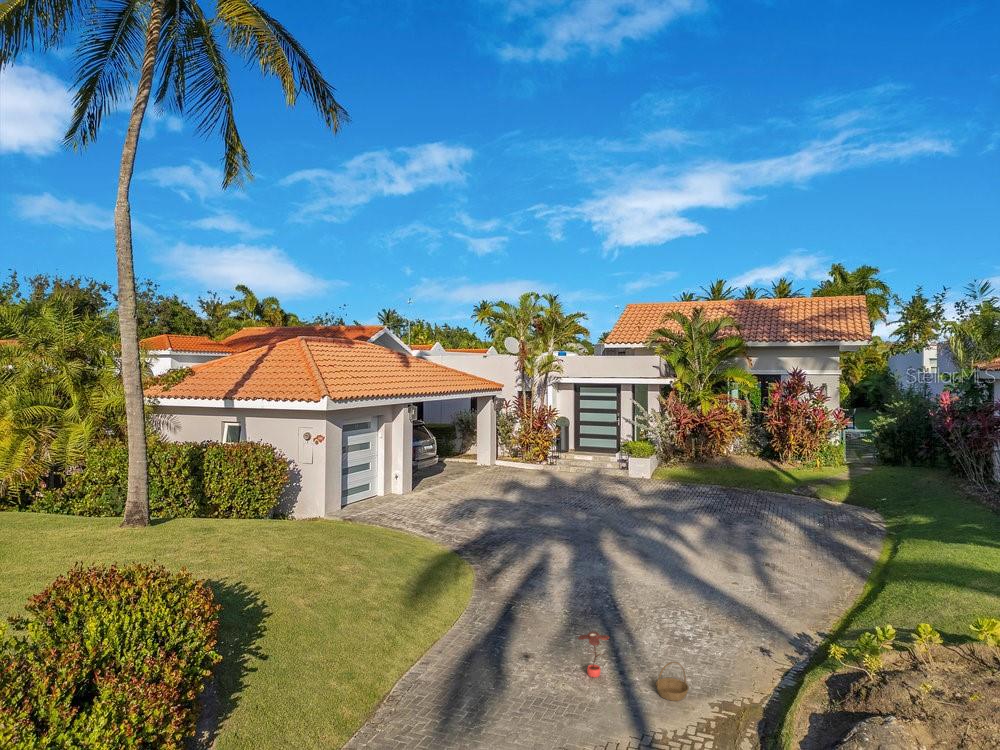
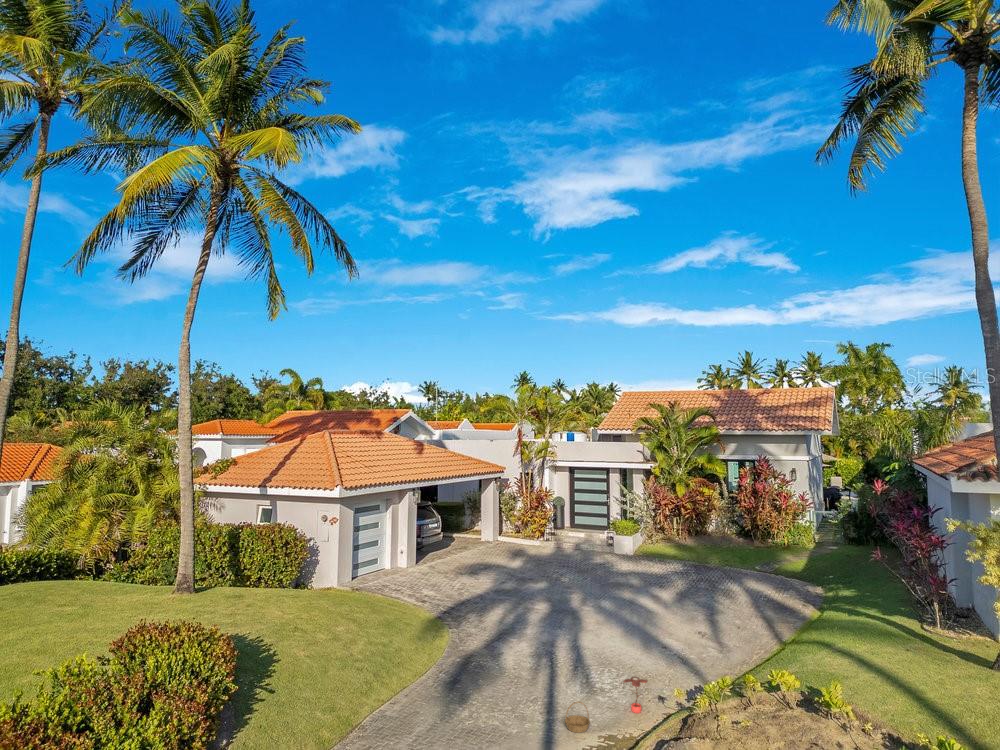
potted plant: present [578,631,610,677] -> present [624,677,648,713]

